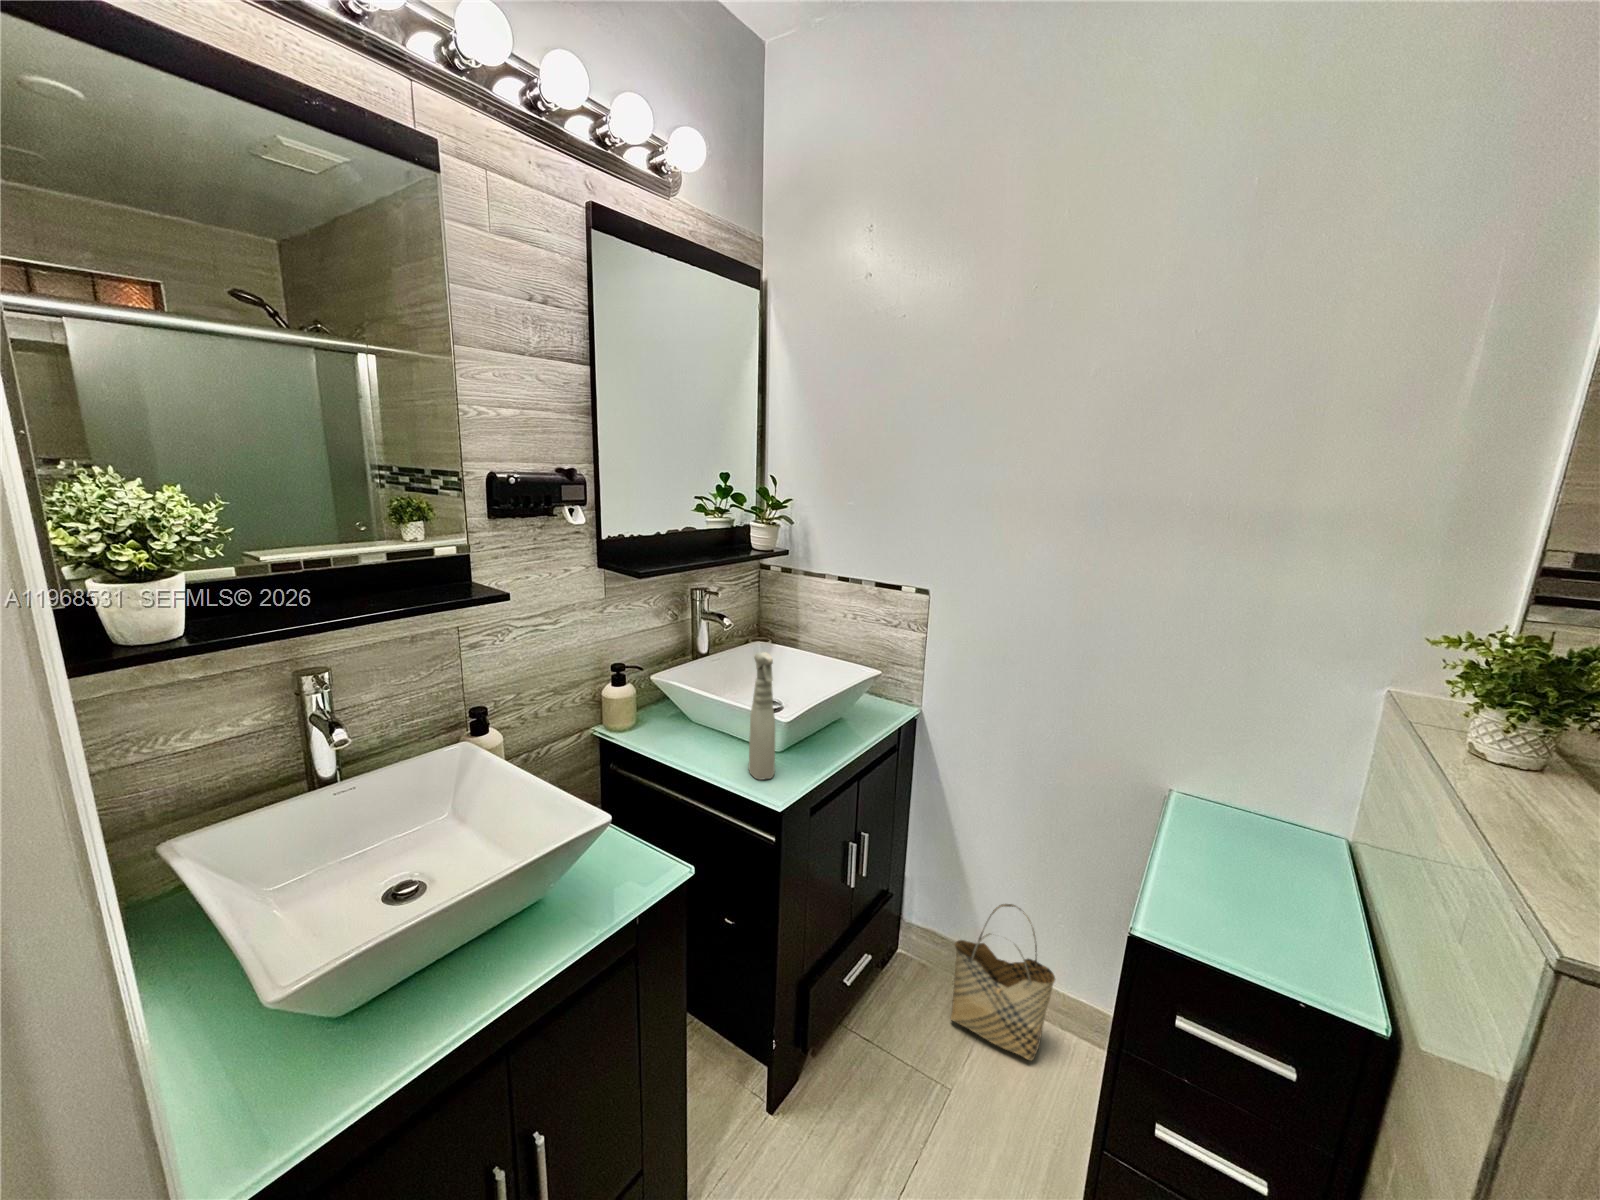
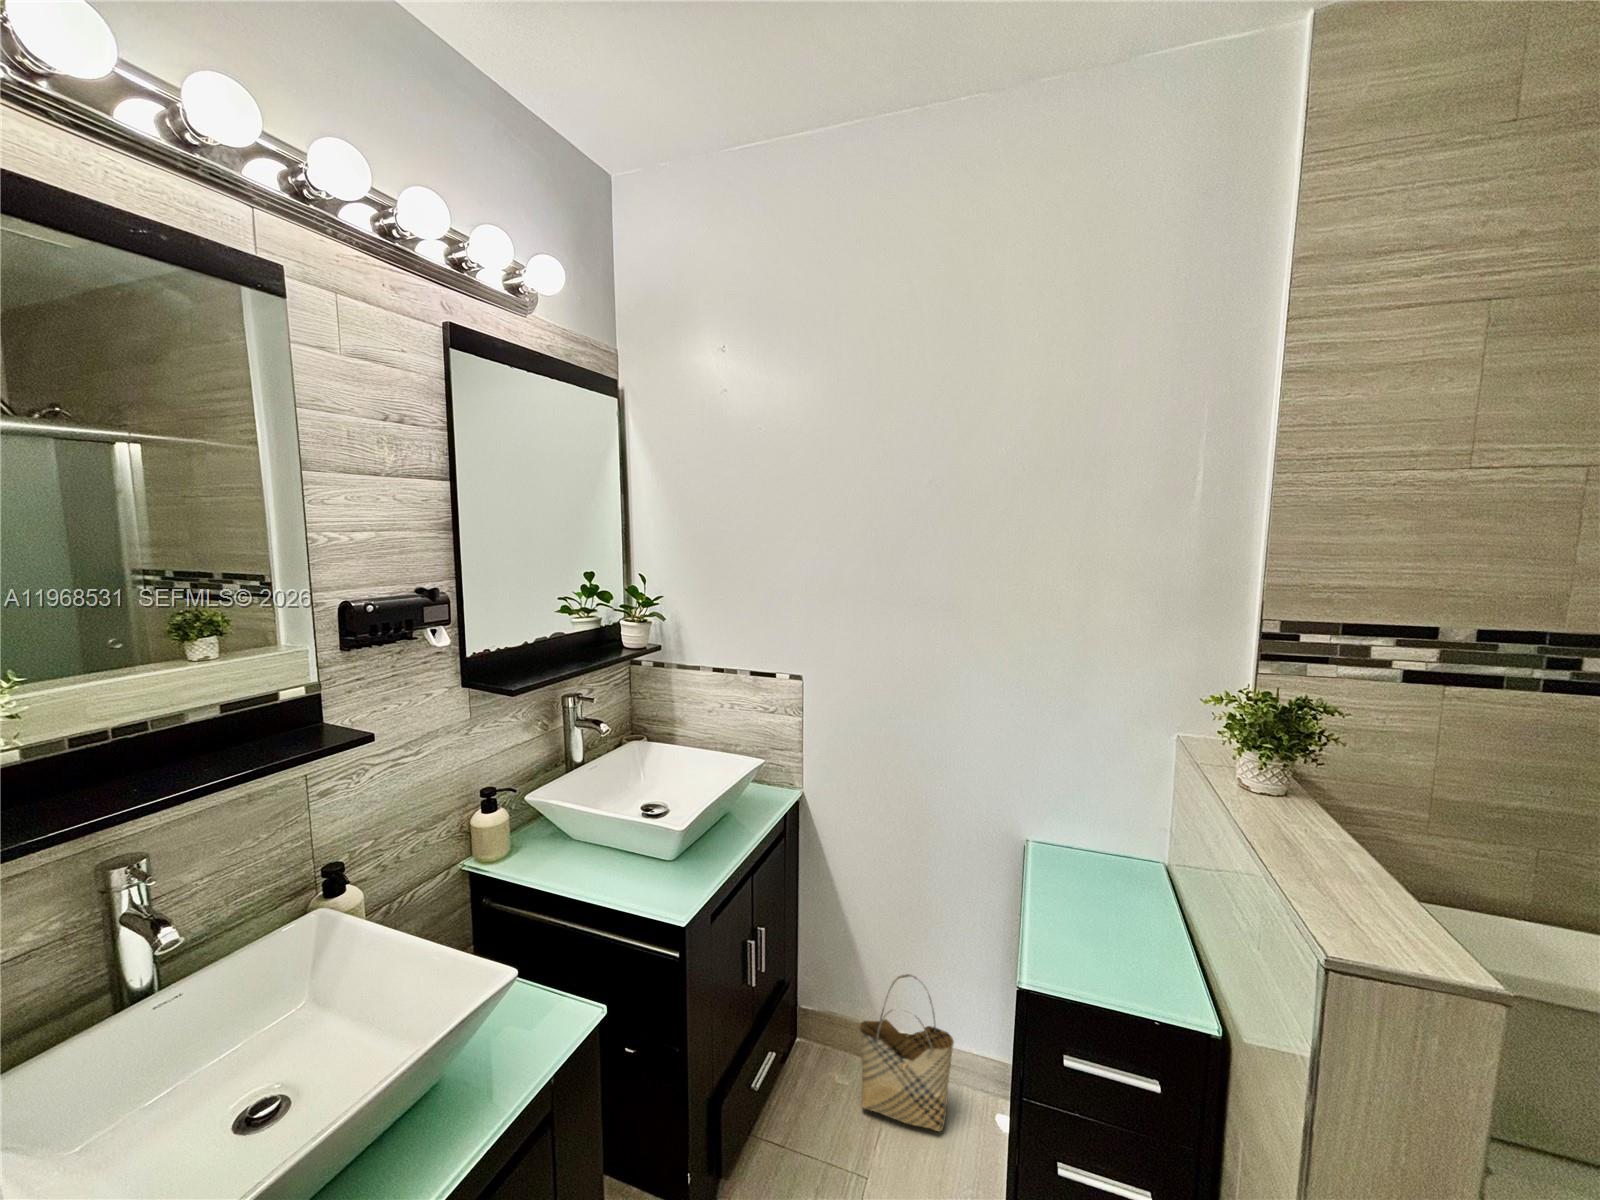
spray bottle: present [748,652,775,780] -> none [644,763,672,896]

